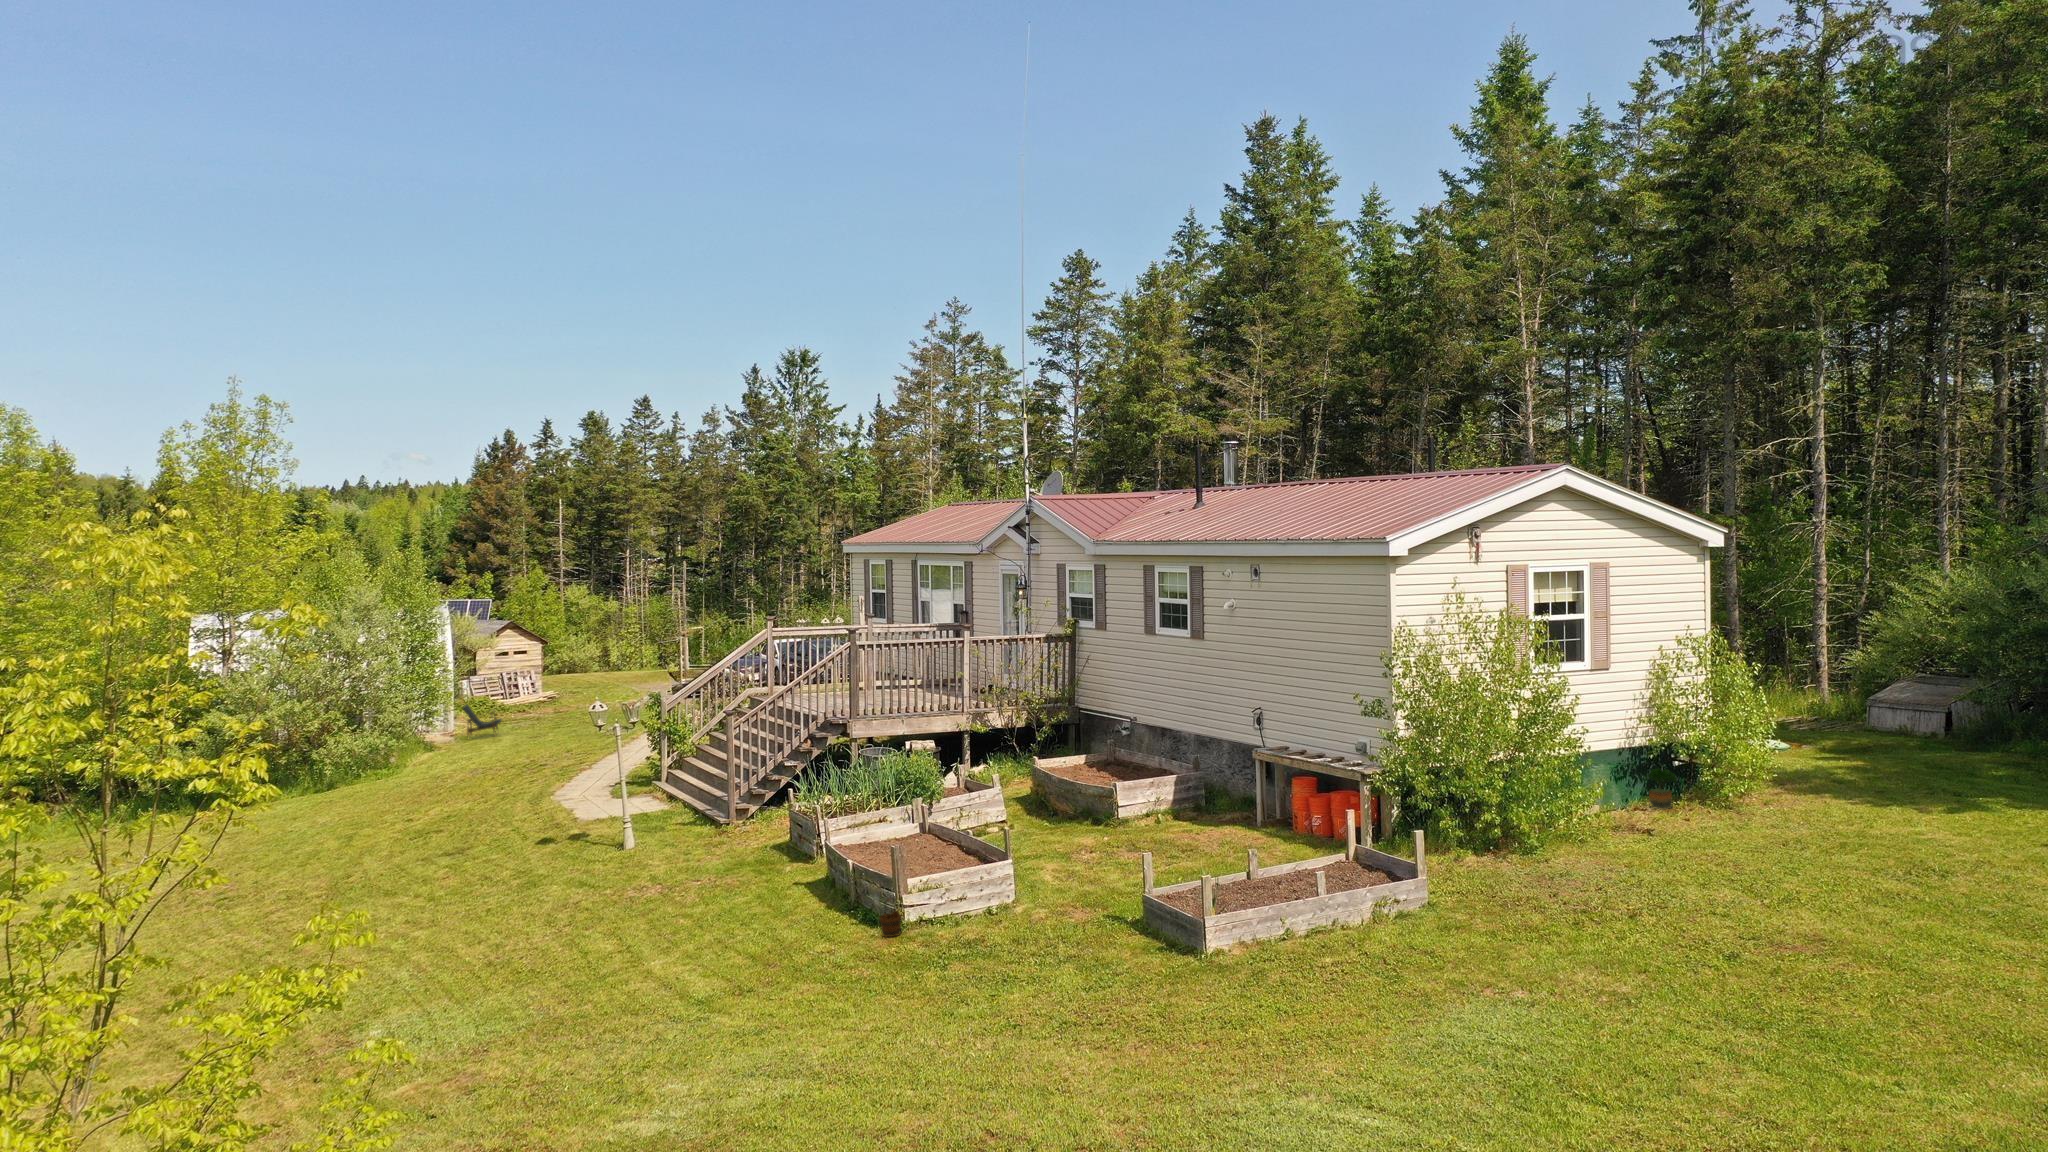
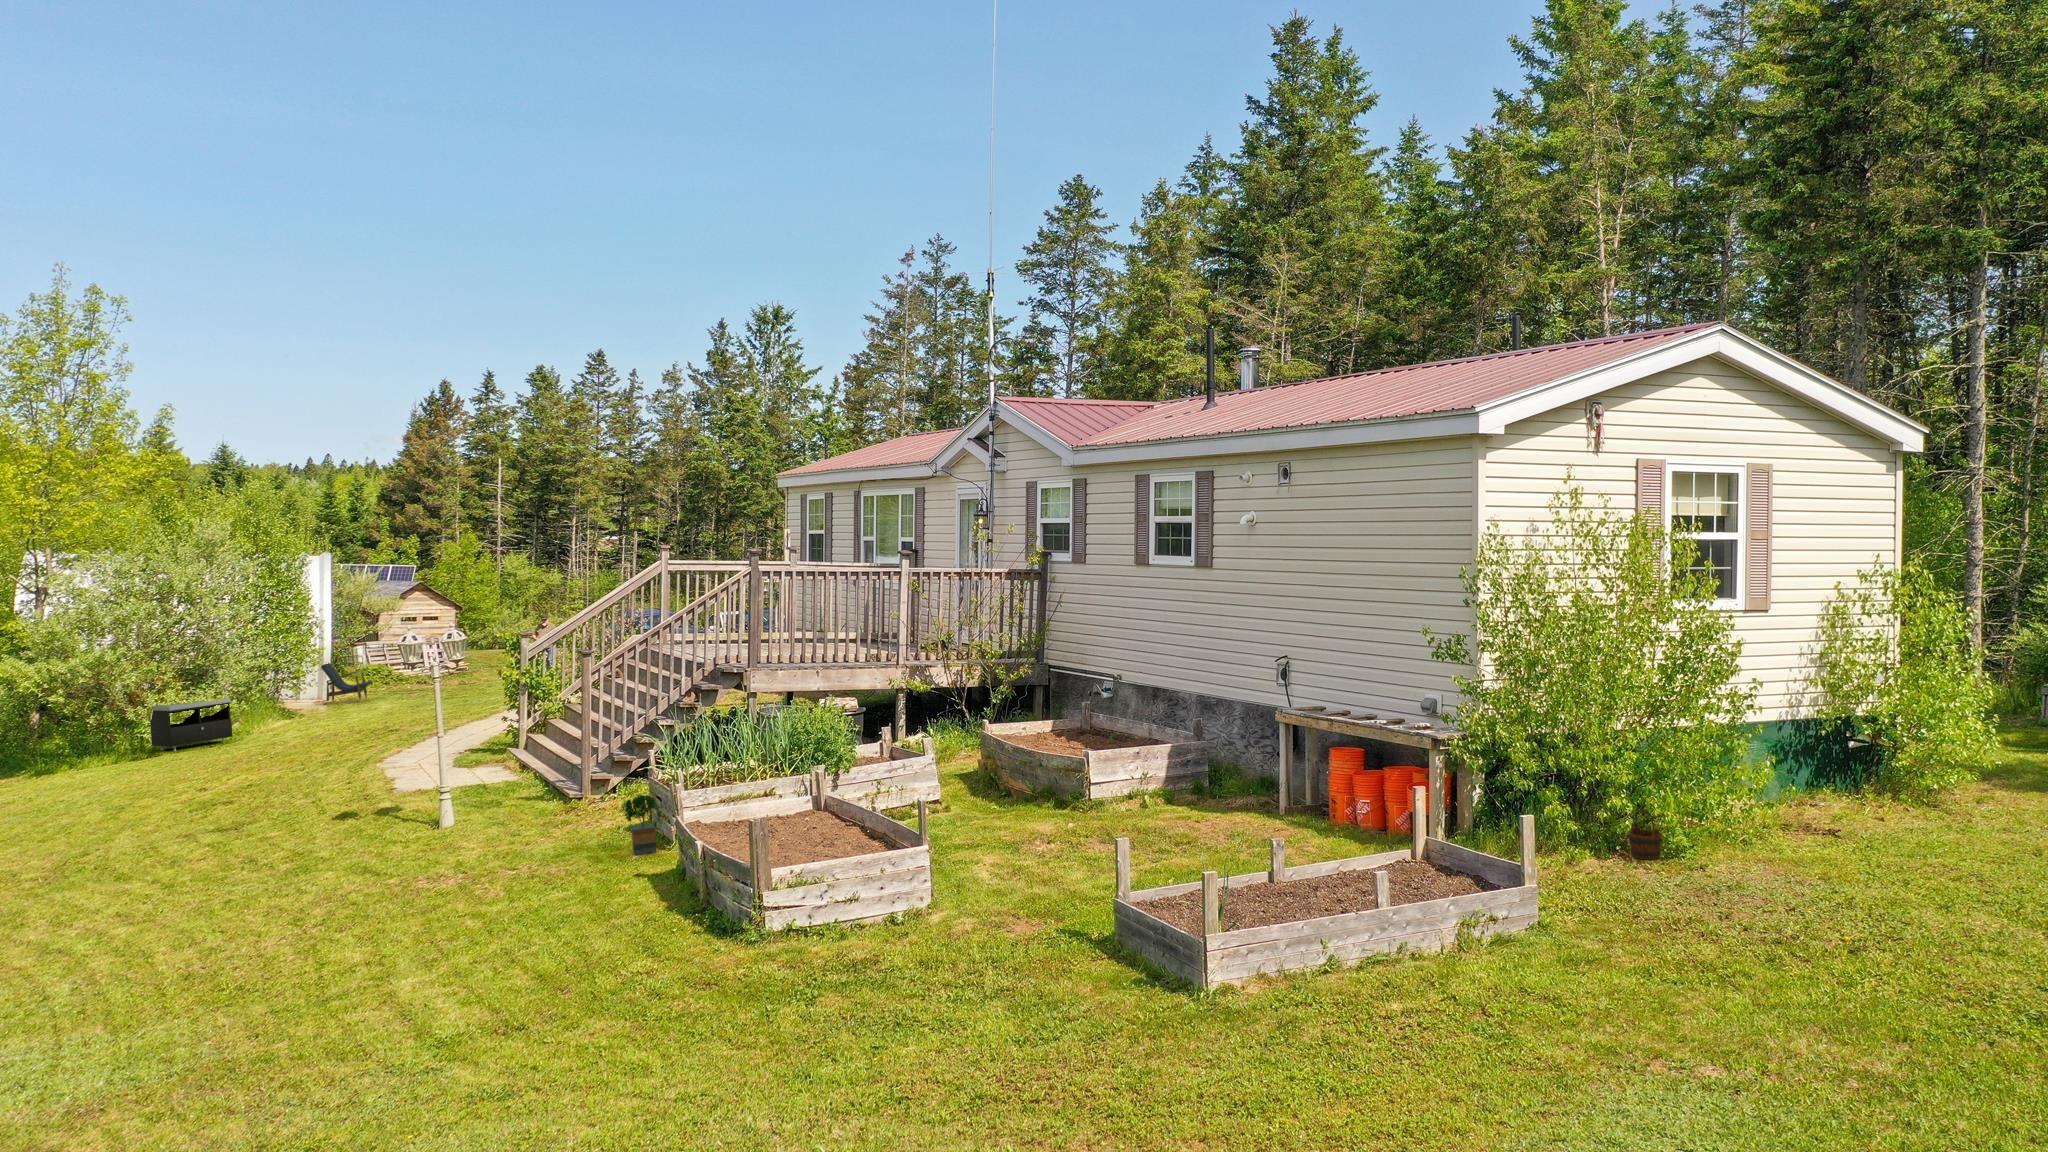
storage bench: none [349,741,413,786] -> present [150,698,233,751]
potted tree: present [1644,769,1677,810] -> present [622,795,663,855]
wooden bucket: present [880,898,902,937] -> present [1629,809,1662,860]

